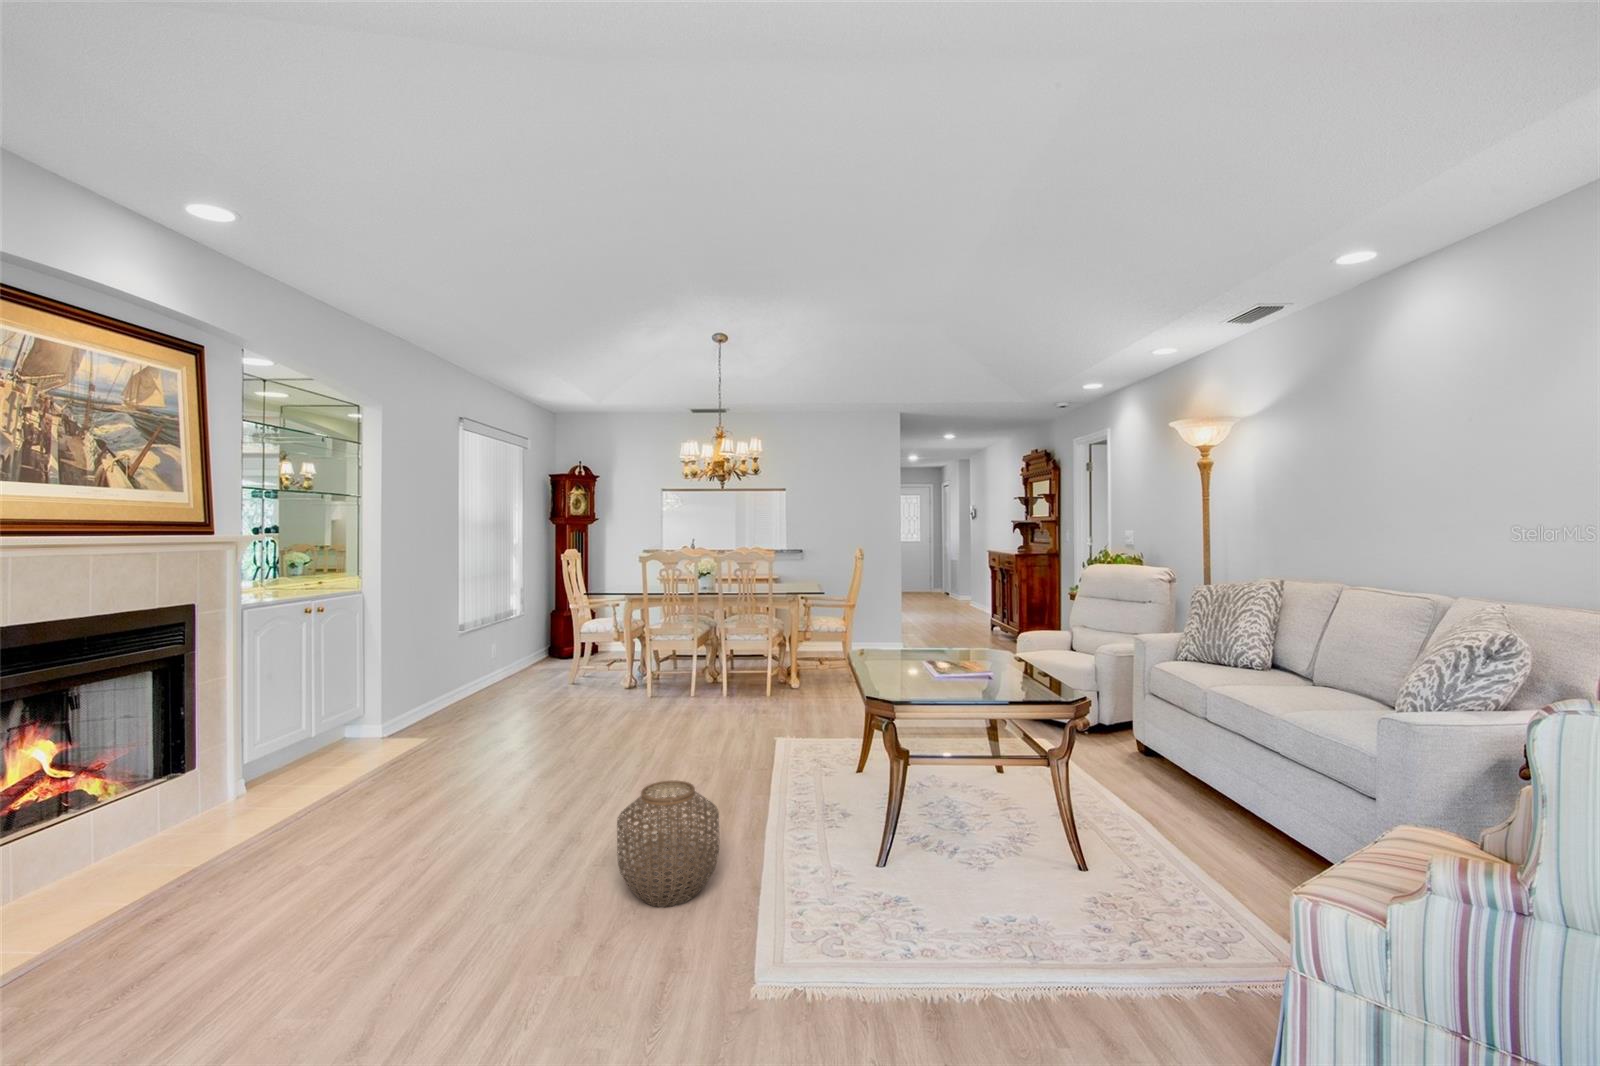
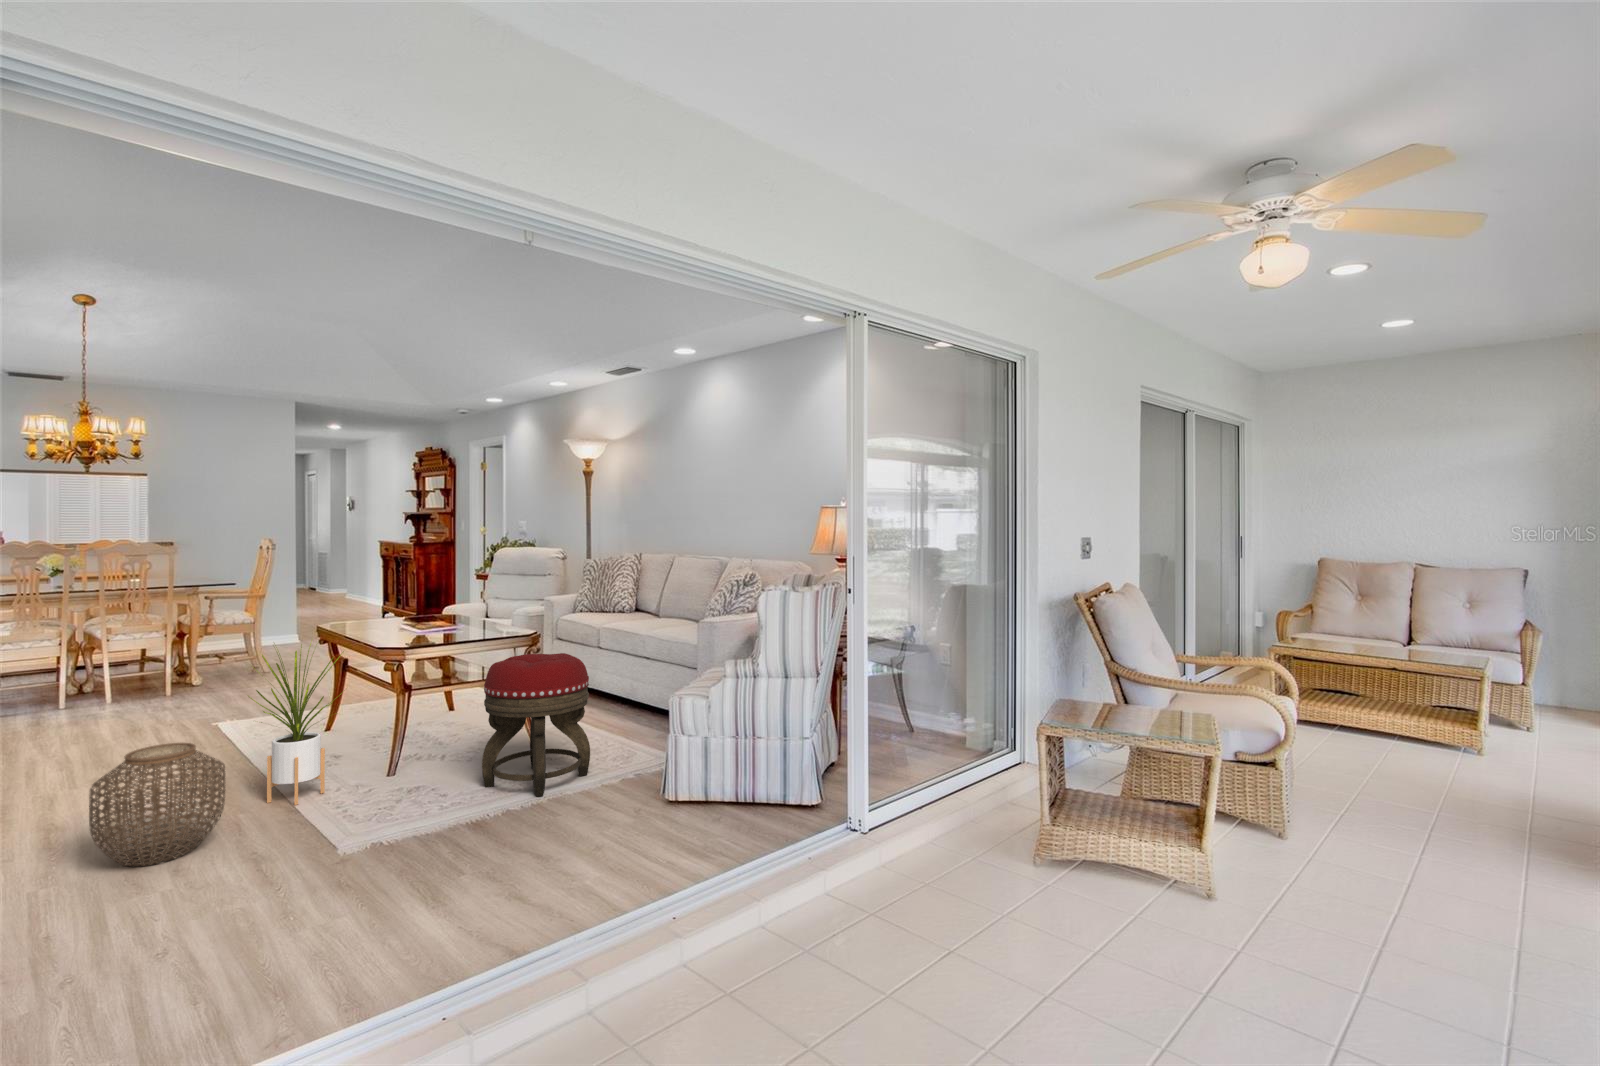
house plant: none [756,681,848,868] -> present [248,644,344,805]
footstool: none [982,741,1143,977] -> present [482,653,590,797]

